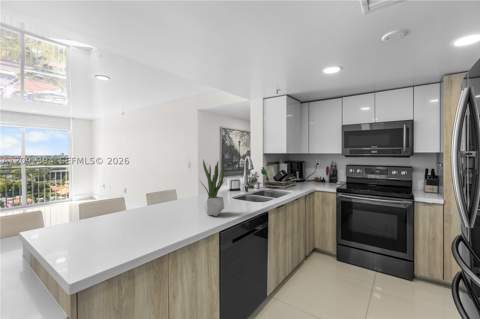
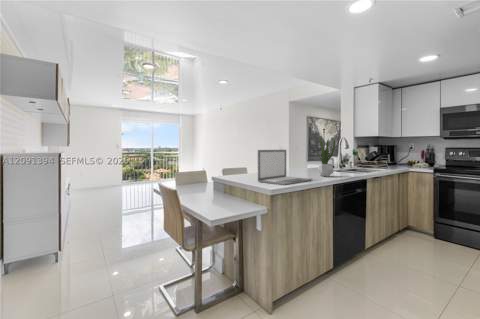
laptop: none [68,180,179,266] -> present [258,150,311,185]

